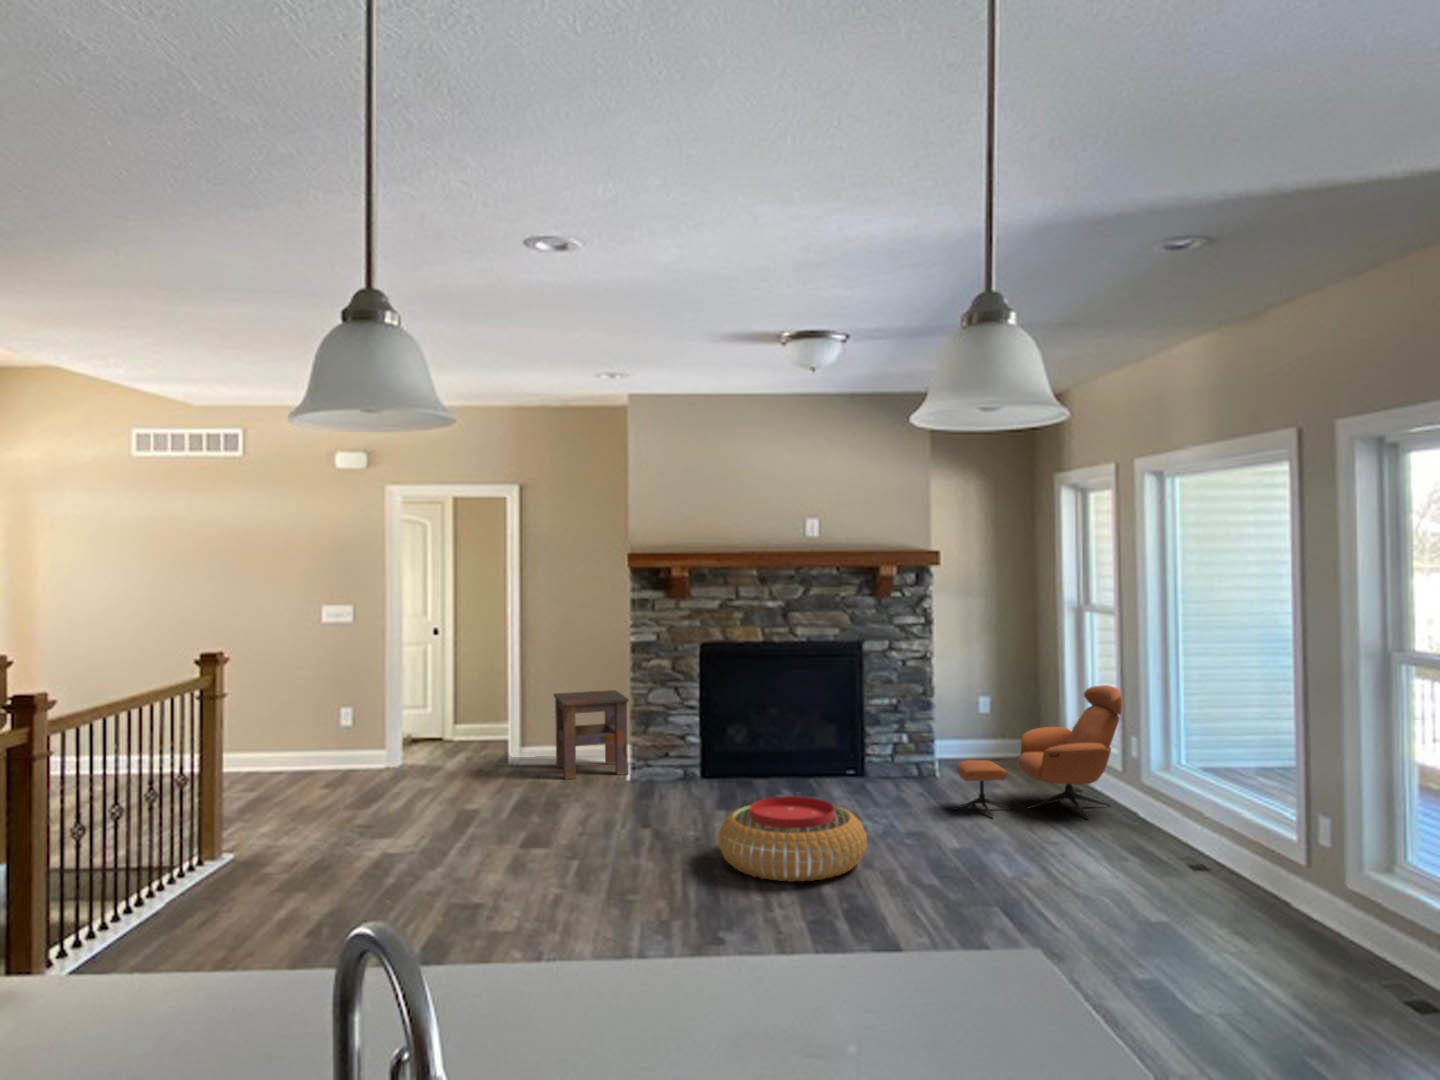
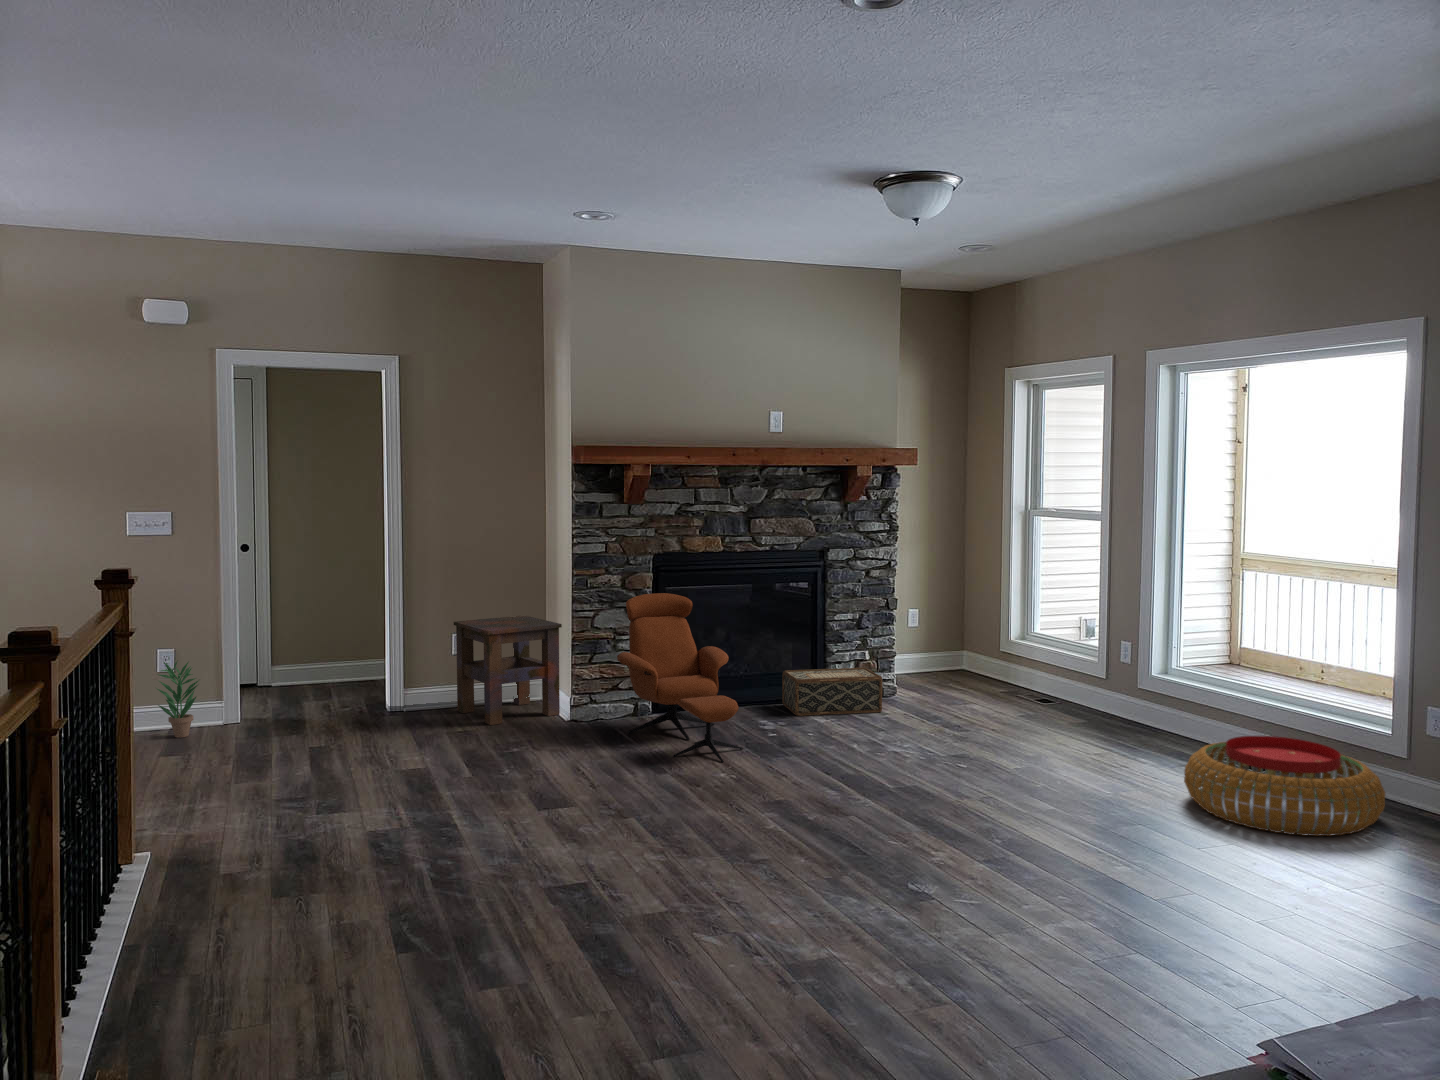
lounge chair: present [952,685,1122,819] -> present [617,593,743,762]
potted plant: none [333,715,365,774] -> present [157,662,199,738]
woven basket: none [817,748,899,791] -> present [782,668,882,716]
pouf: present [718,796,867,881] -> present [1184,736,1385,836]

